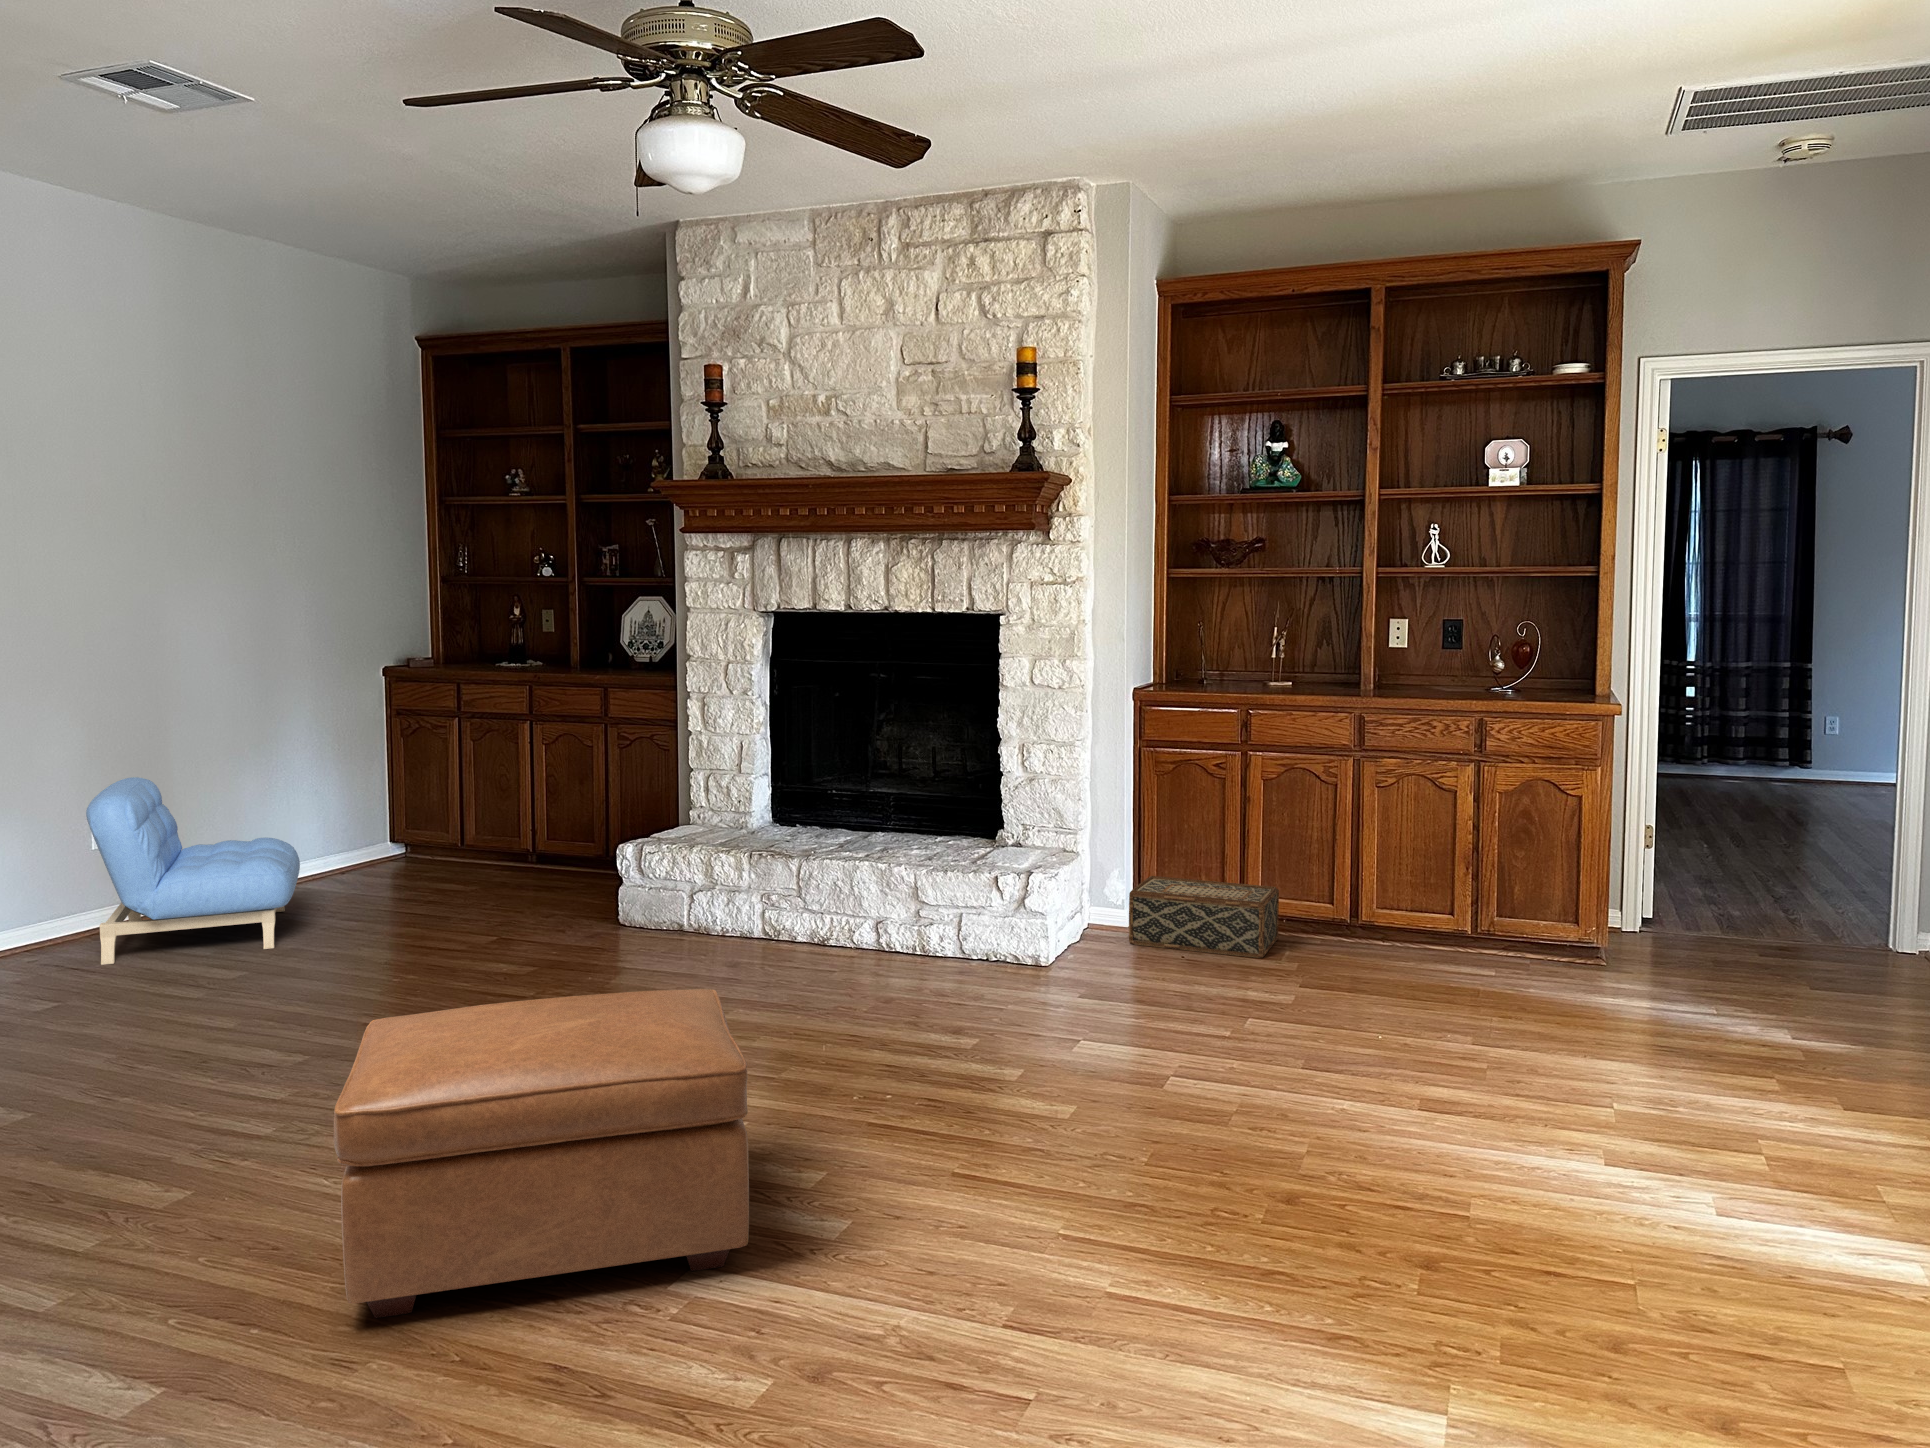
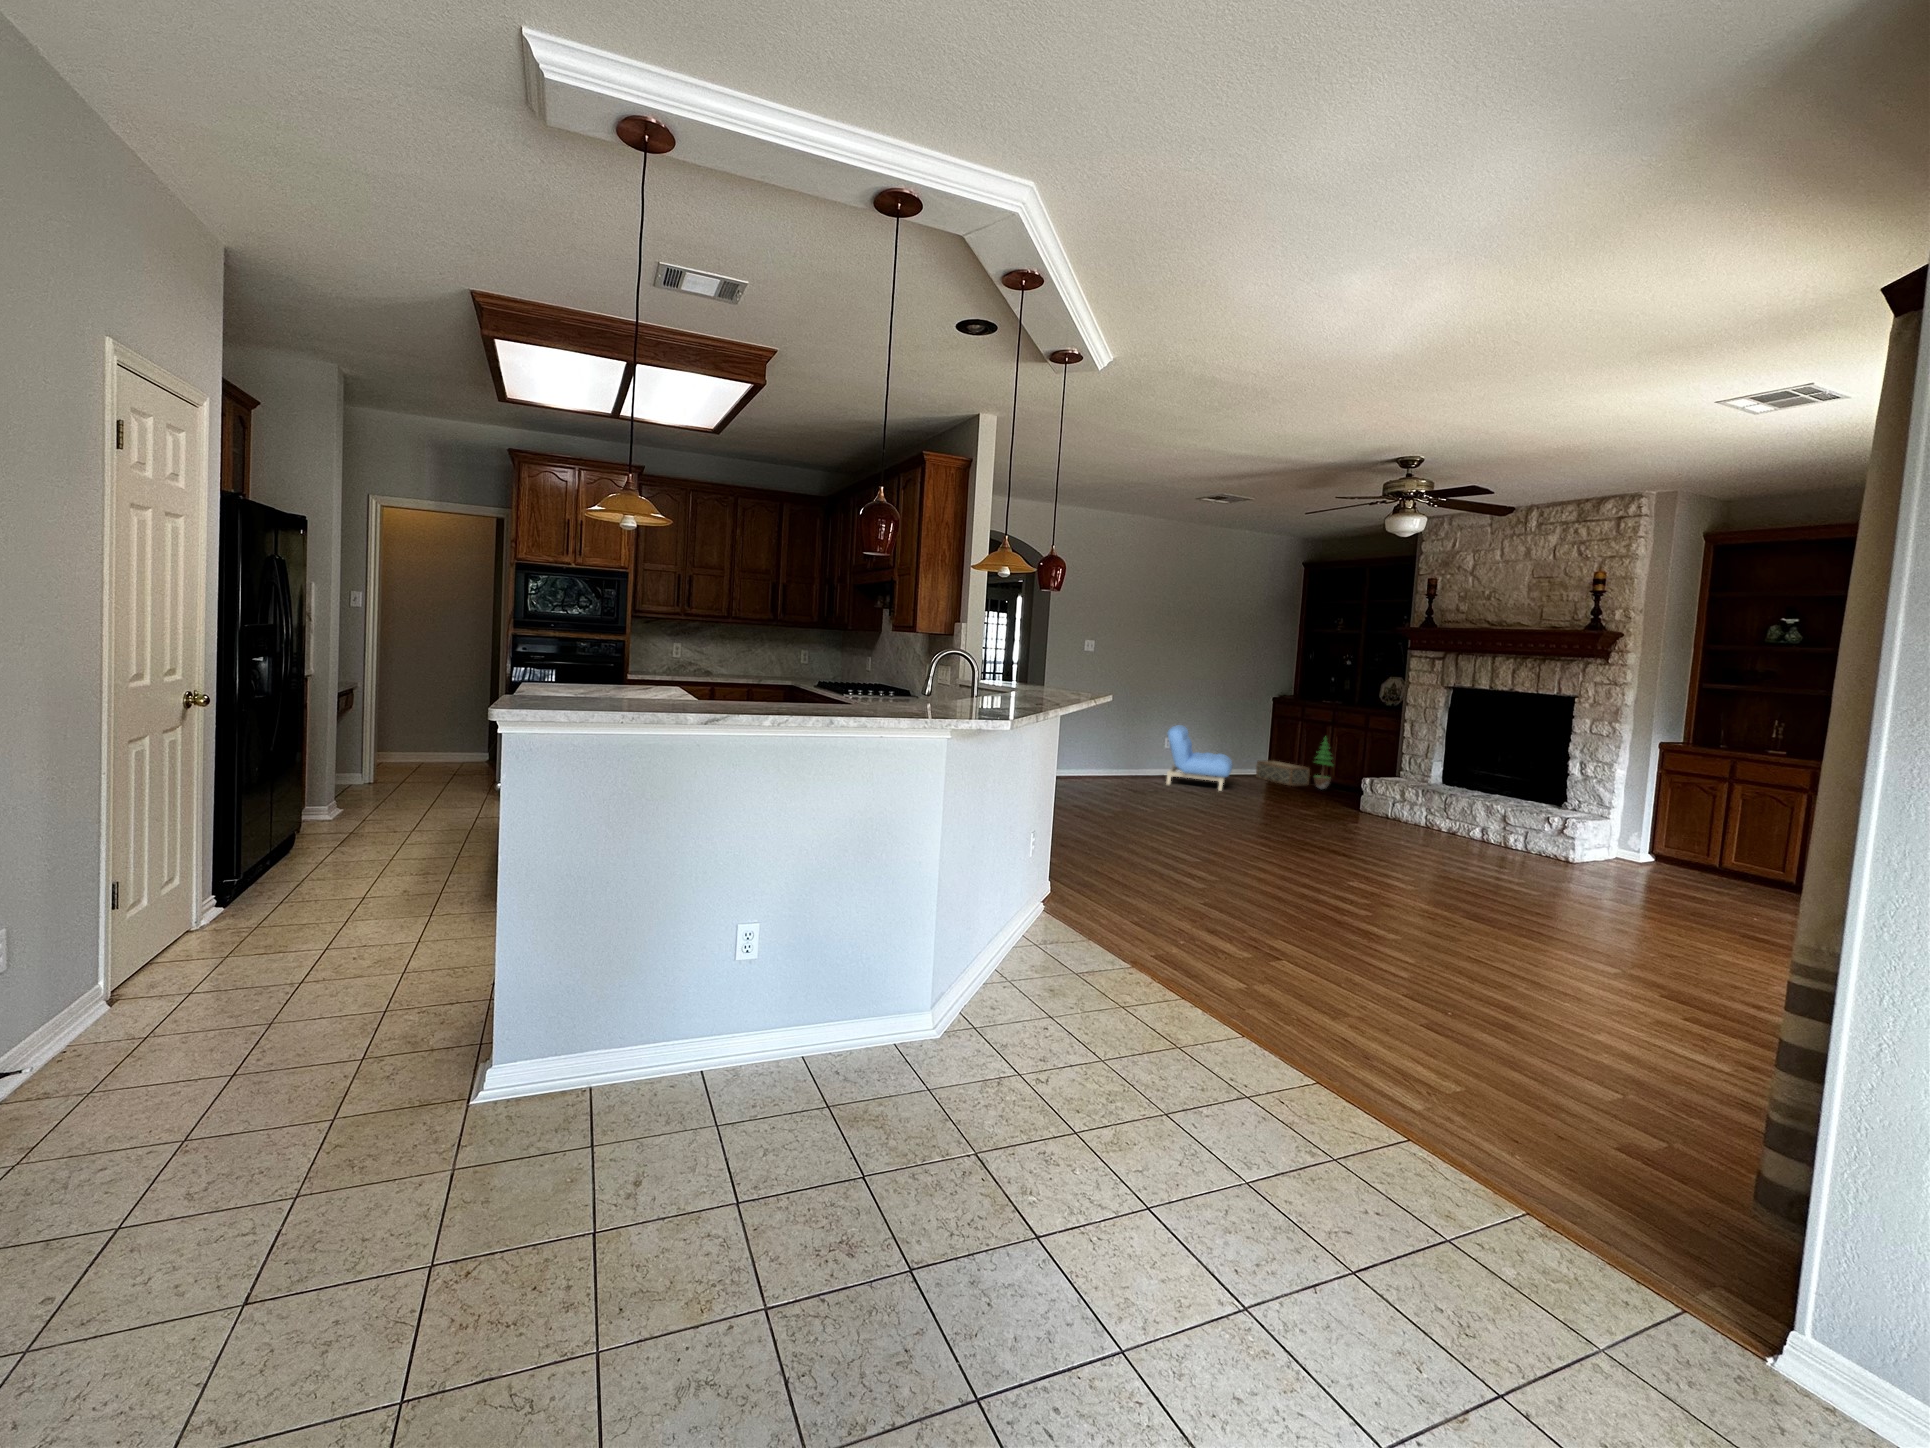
potted tree: none [497,746,546,876] -> present [1314,736,1333,789]
woven basket: present [1129,876,1279,958] -> present [1256,760,1310,786]
ottoman: present [334,989,749,1318] -> none [1250,791,1379,881]

